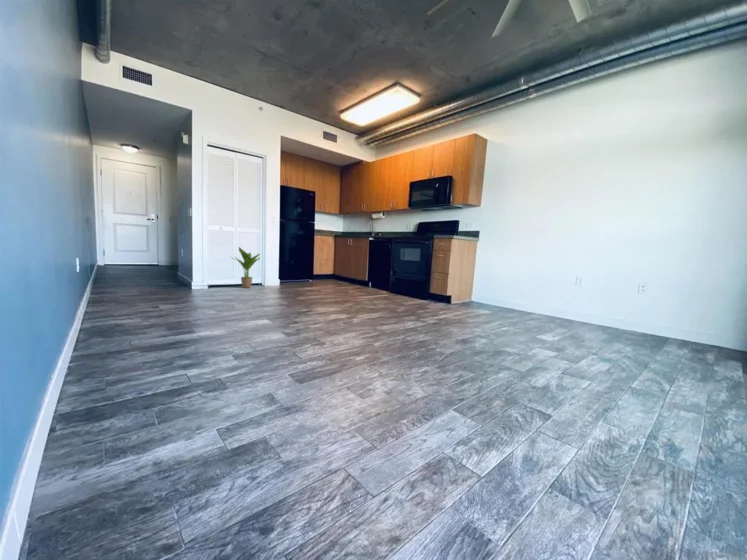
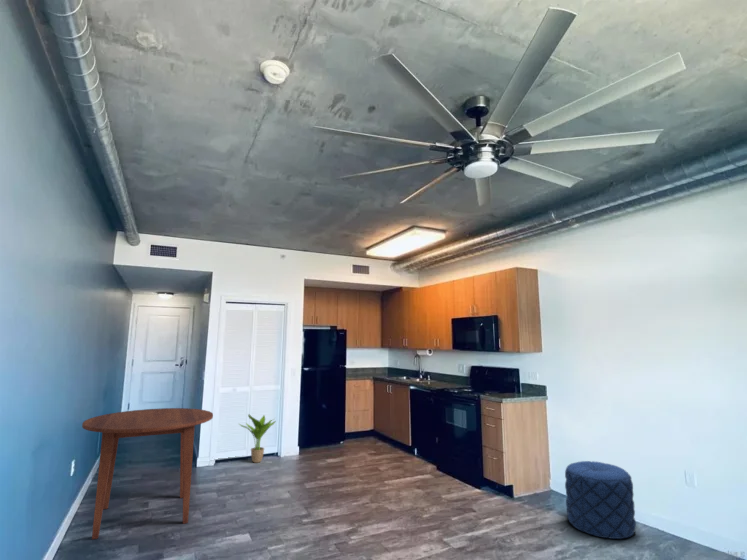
dining table: none [83,220,220,323] -> present [82,408,213,539]
pouf: none [494,275,543,319] -> present [565,461,636,539]

